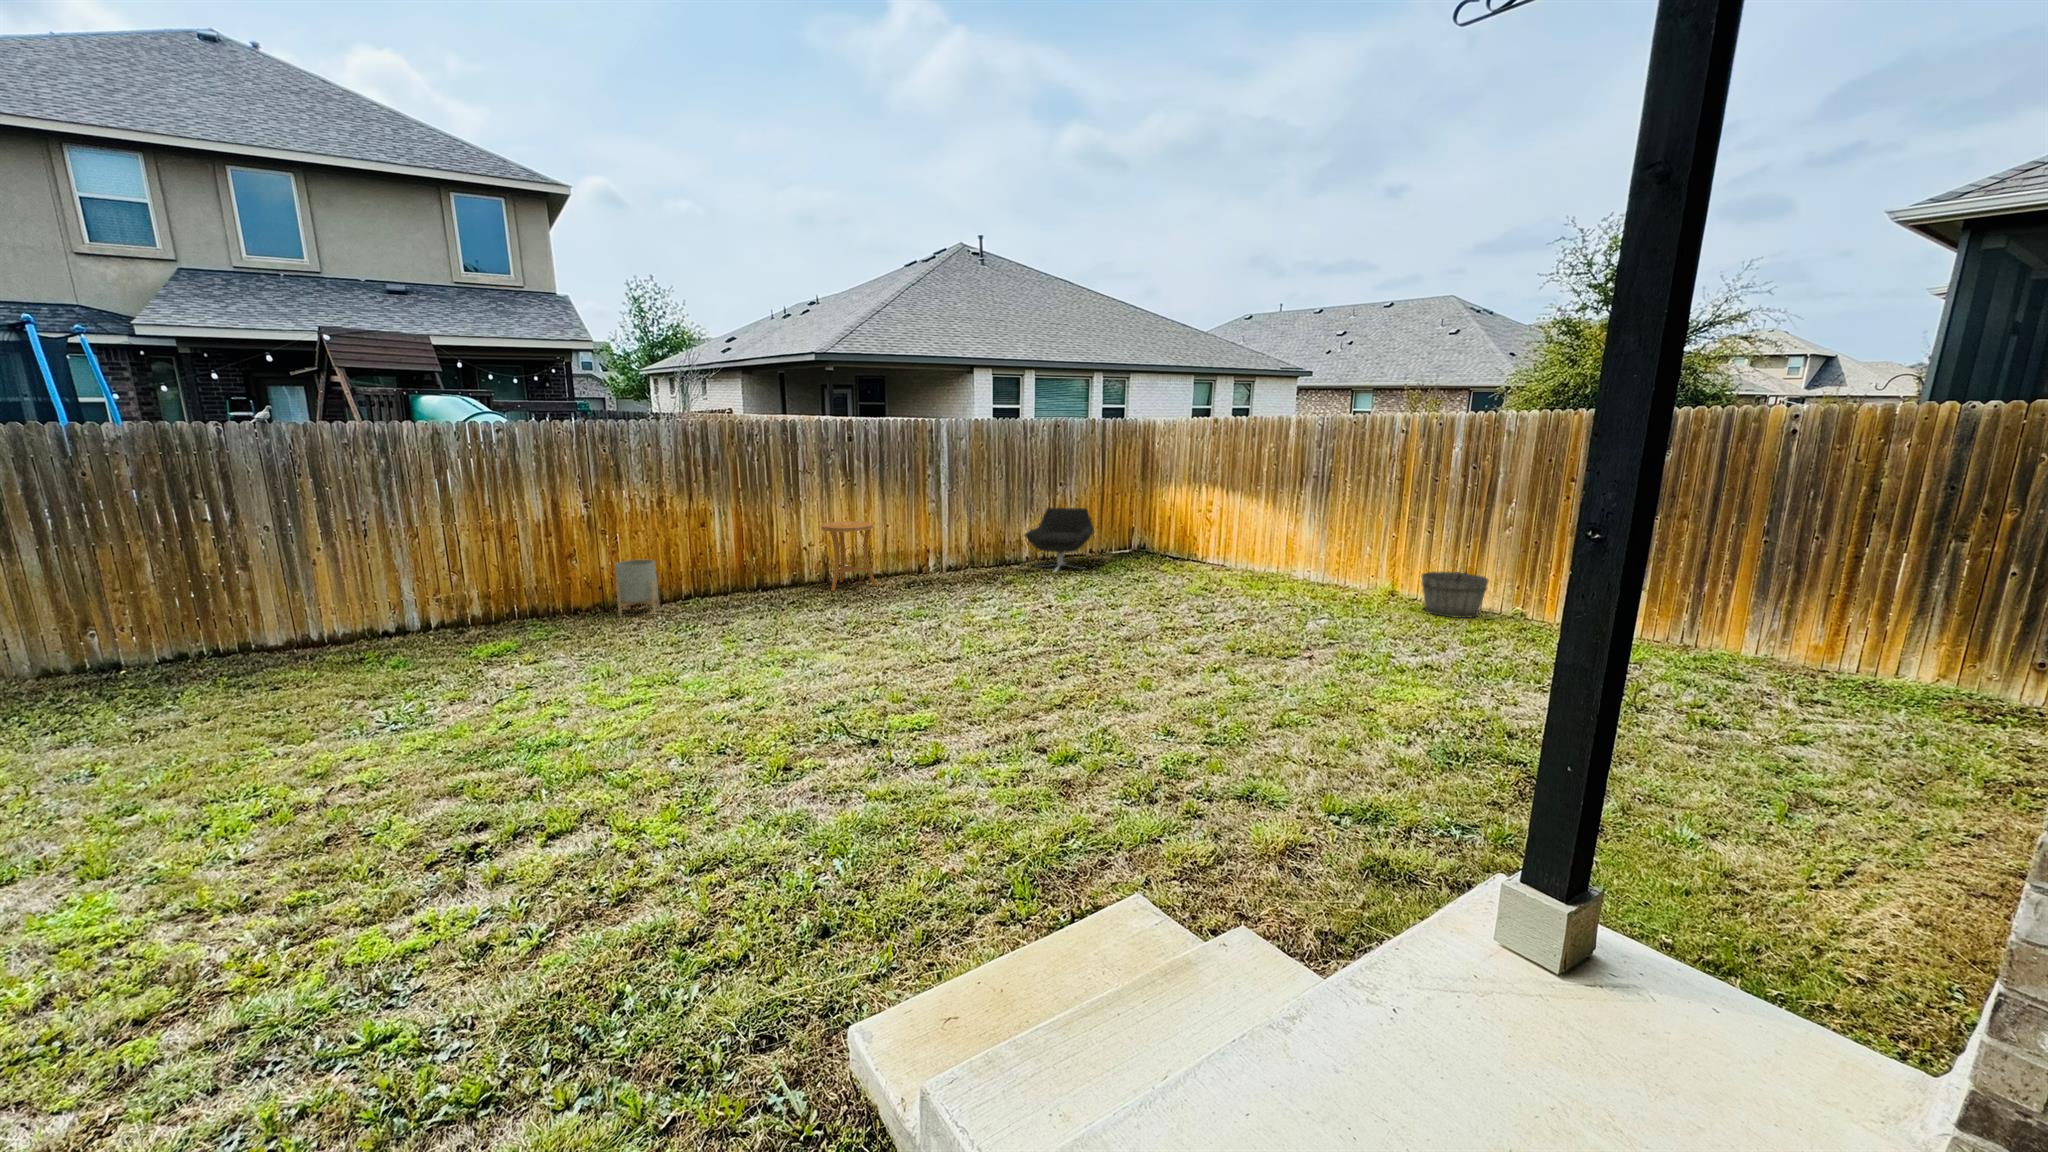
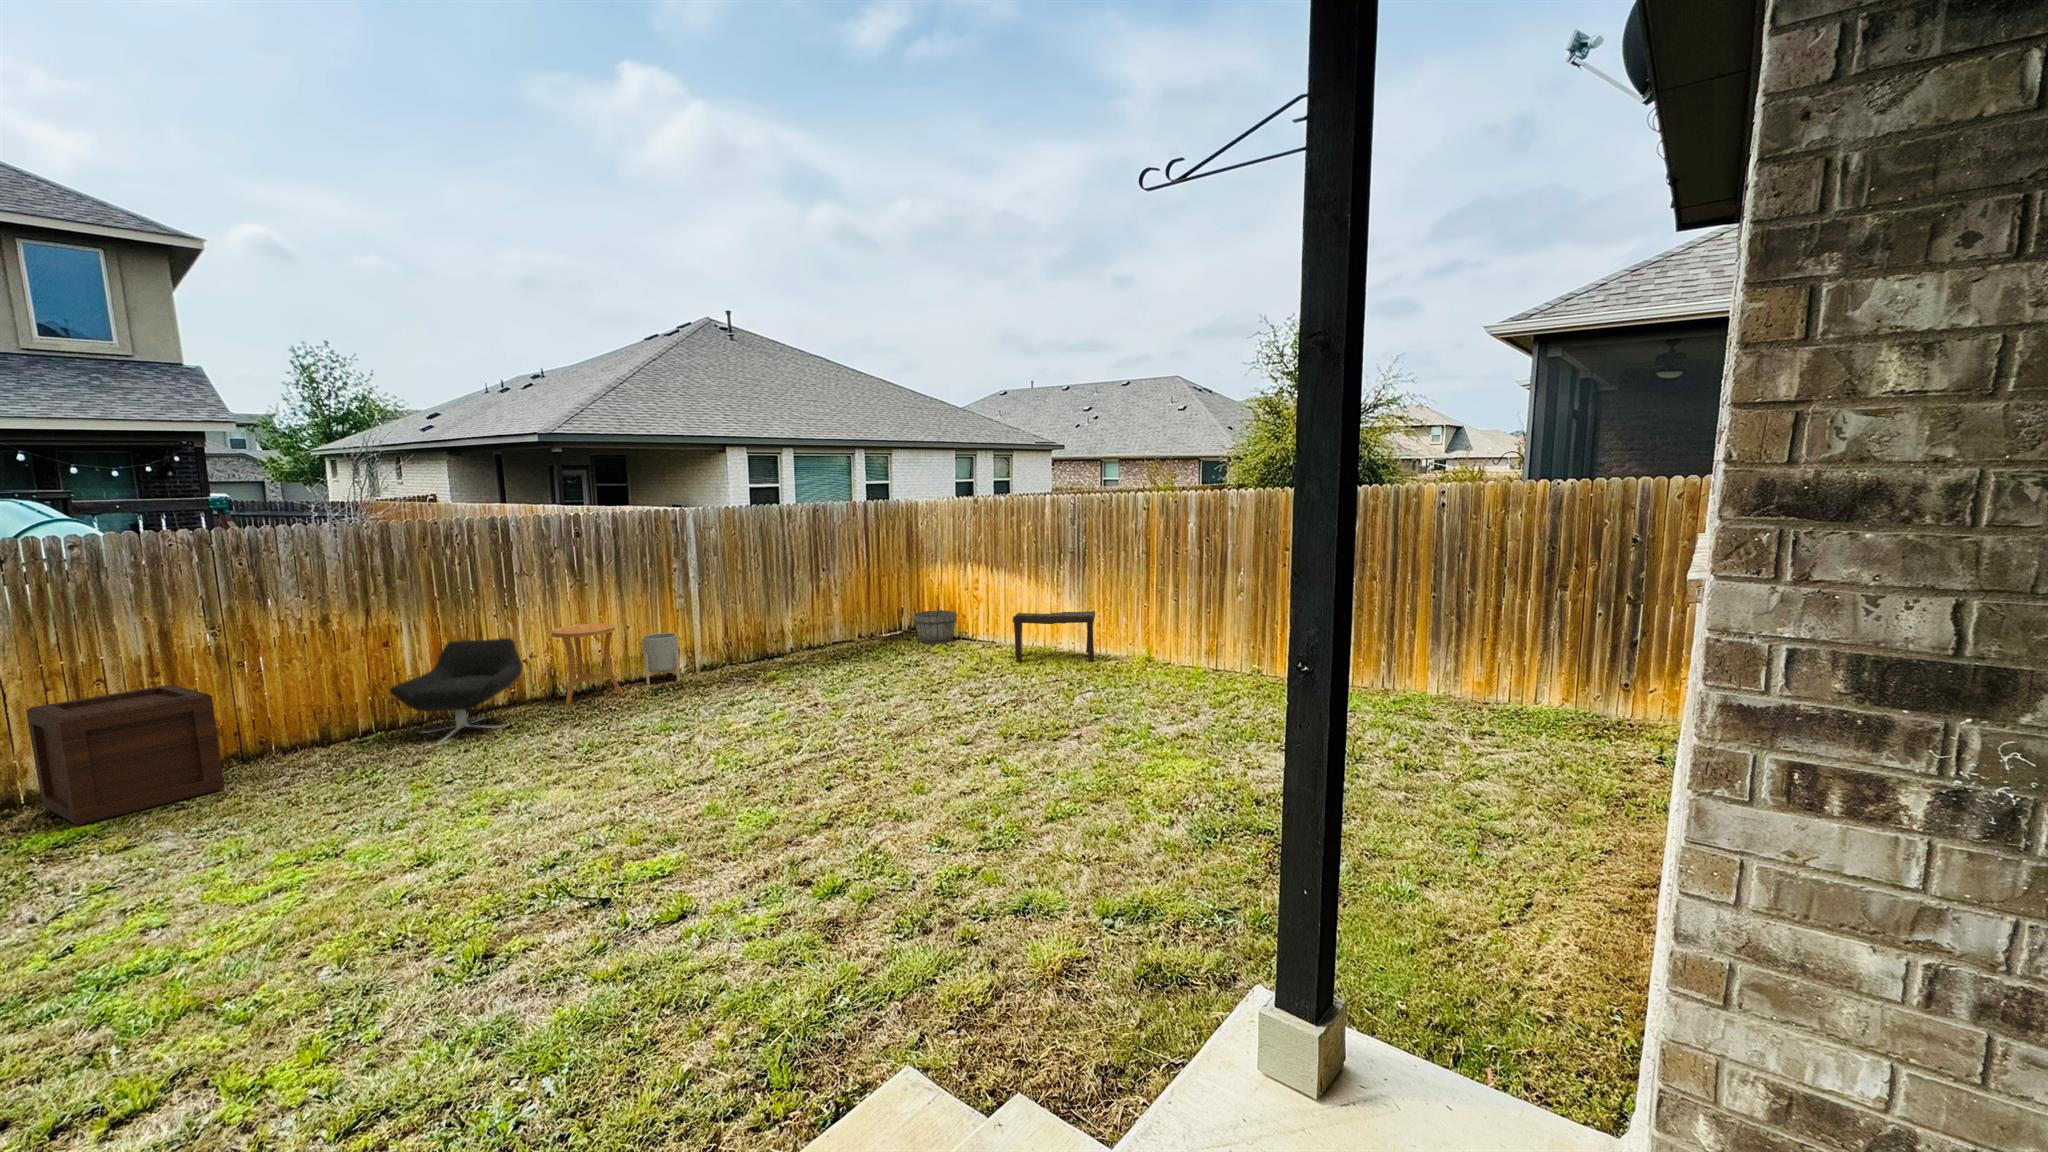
lounge chair: present [1025,507,1094,572] -> present [390,638,523,743]
bench: none [1245,537,1336,592] -> present [1013,611,1095,662]
wooden crate: none [468,545,590,645] -> present [26,685,225,826]
planter: present [615,560,659,617] -> present [642,633,680,685]
wooden bucket: present [1422,568,1488,618] -> present [914,604,957,643]

